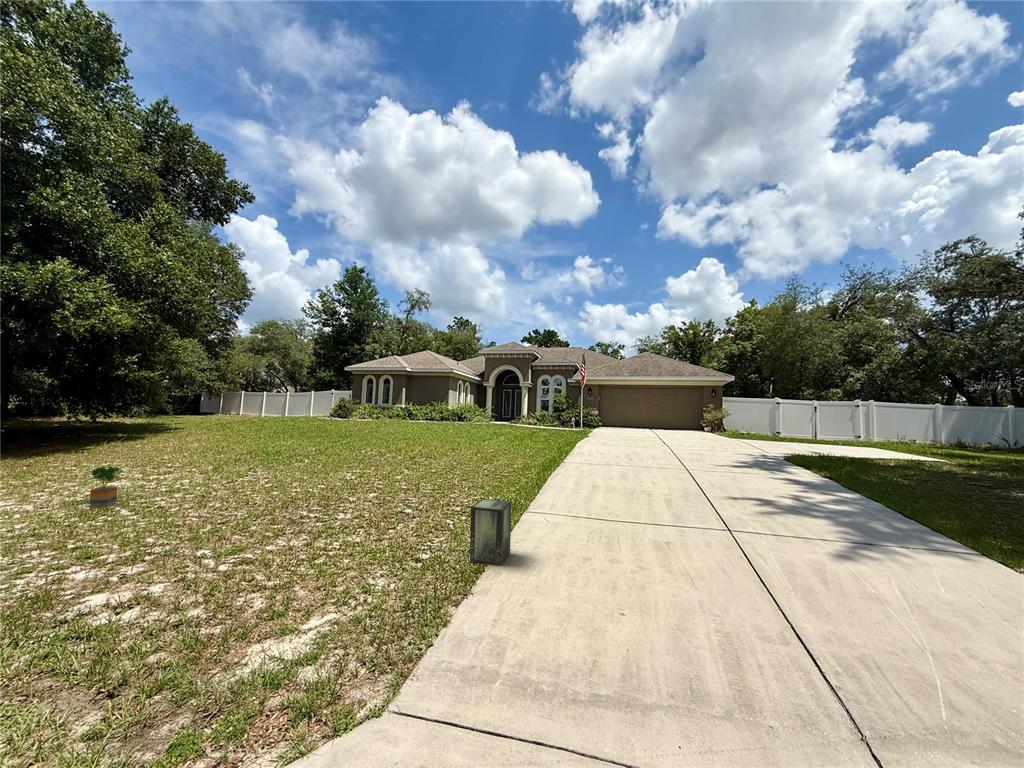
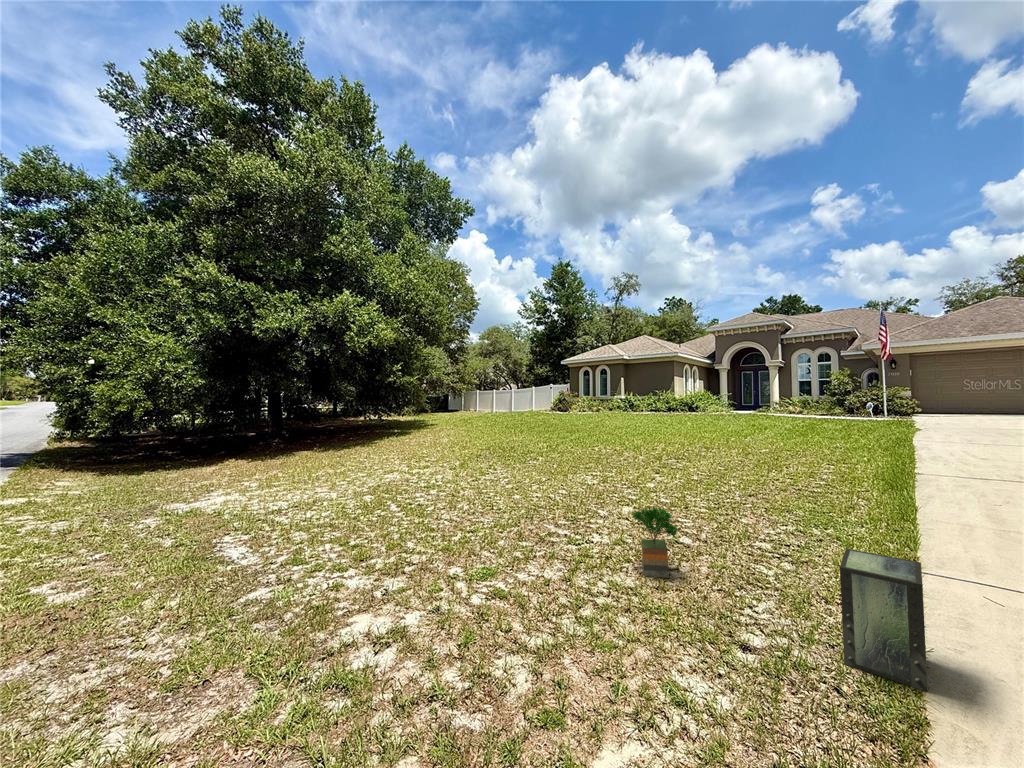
potted tree: present [90,467,122,507] -> present [633,508,677,578]

